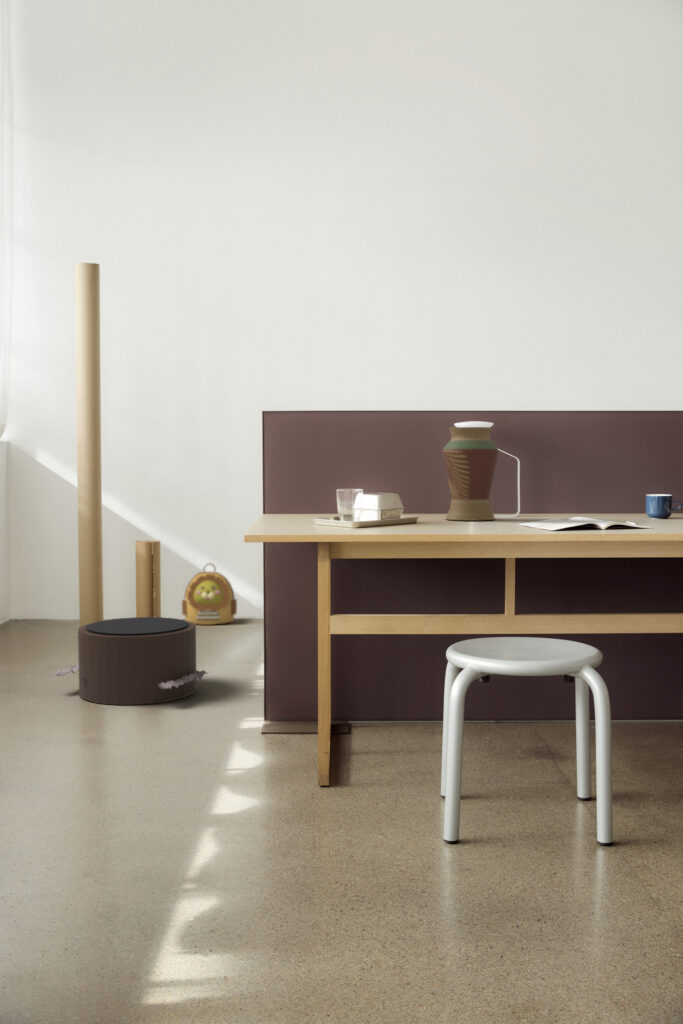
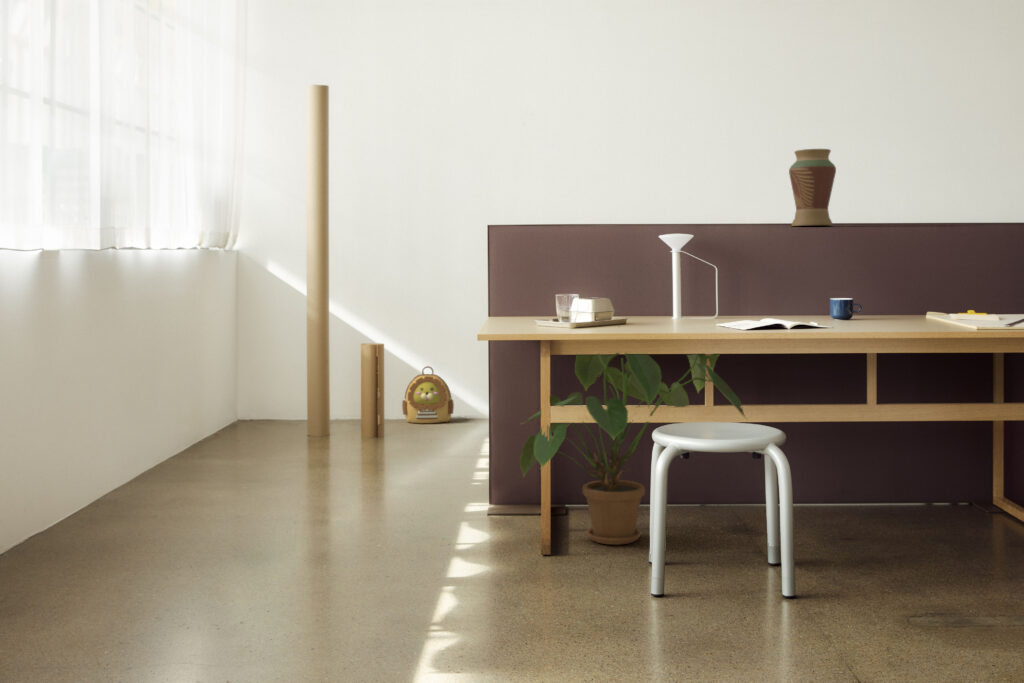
vase: present [443,427,498,520] -> present [789,149,836,226]
house plant: none [297,525,555,774] -> present [520,353,745,545]
pouf: present [53,617,207,705] -> none [294,414,435,491]

